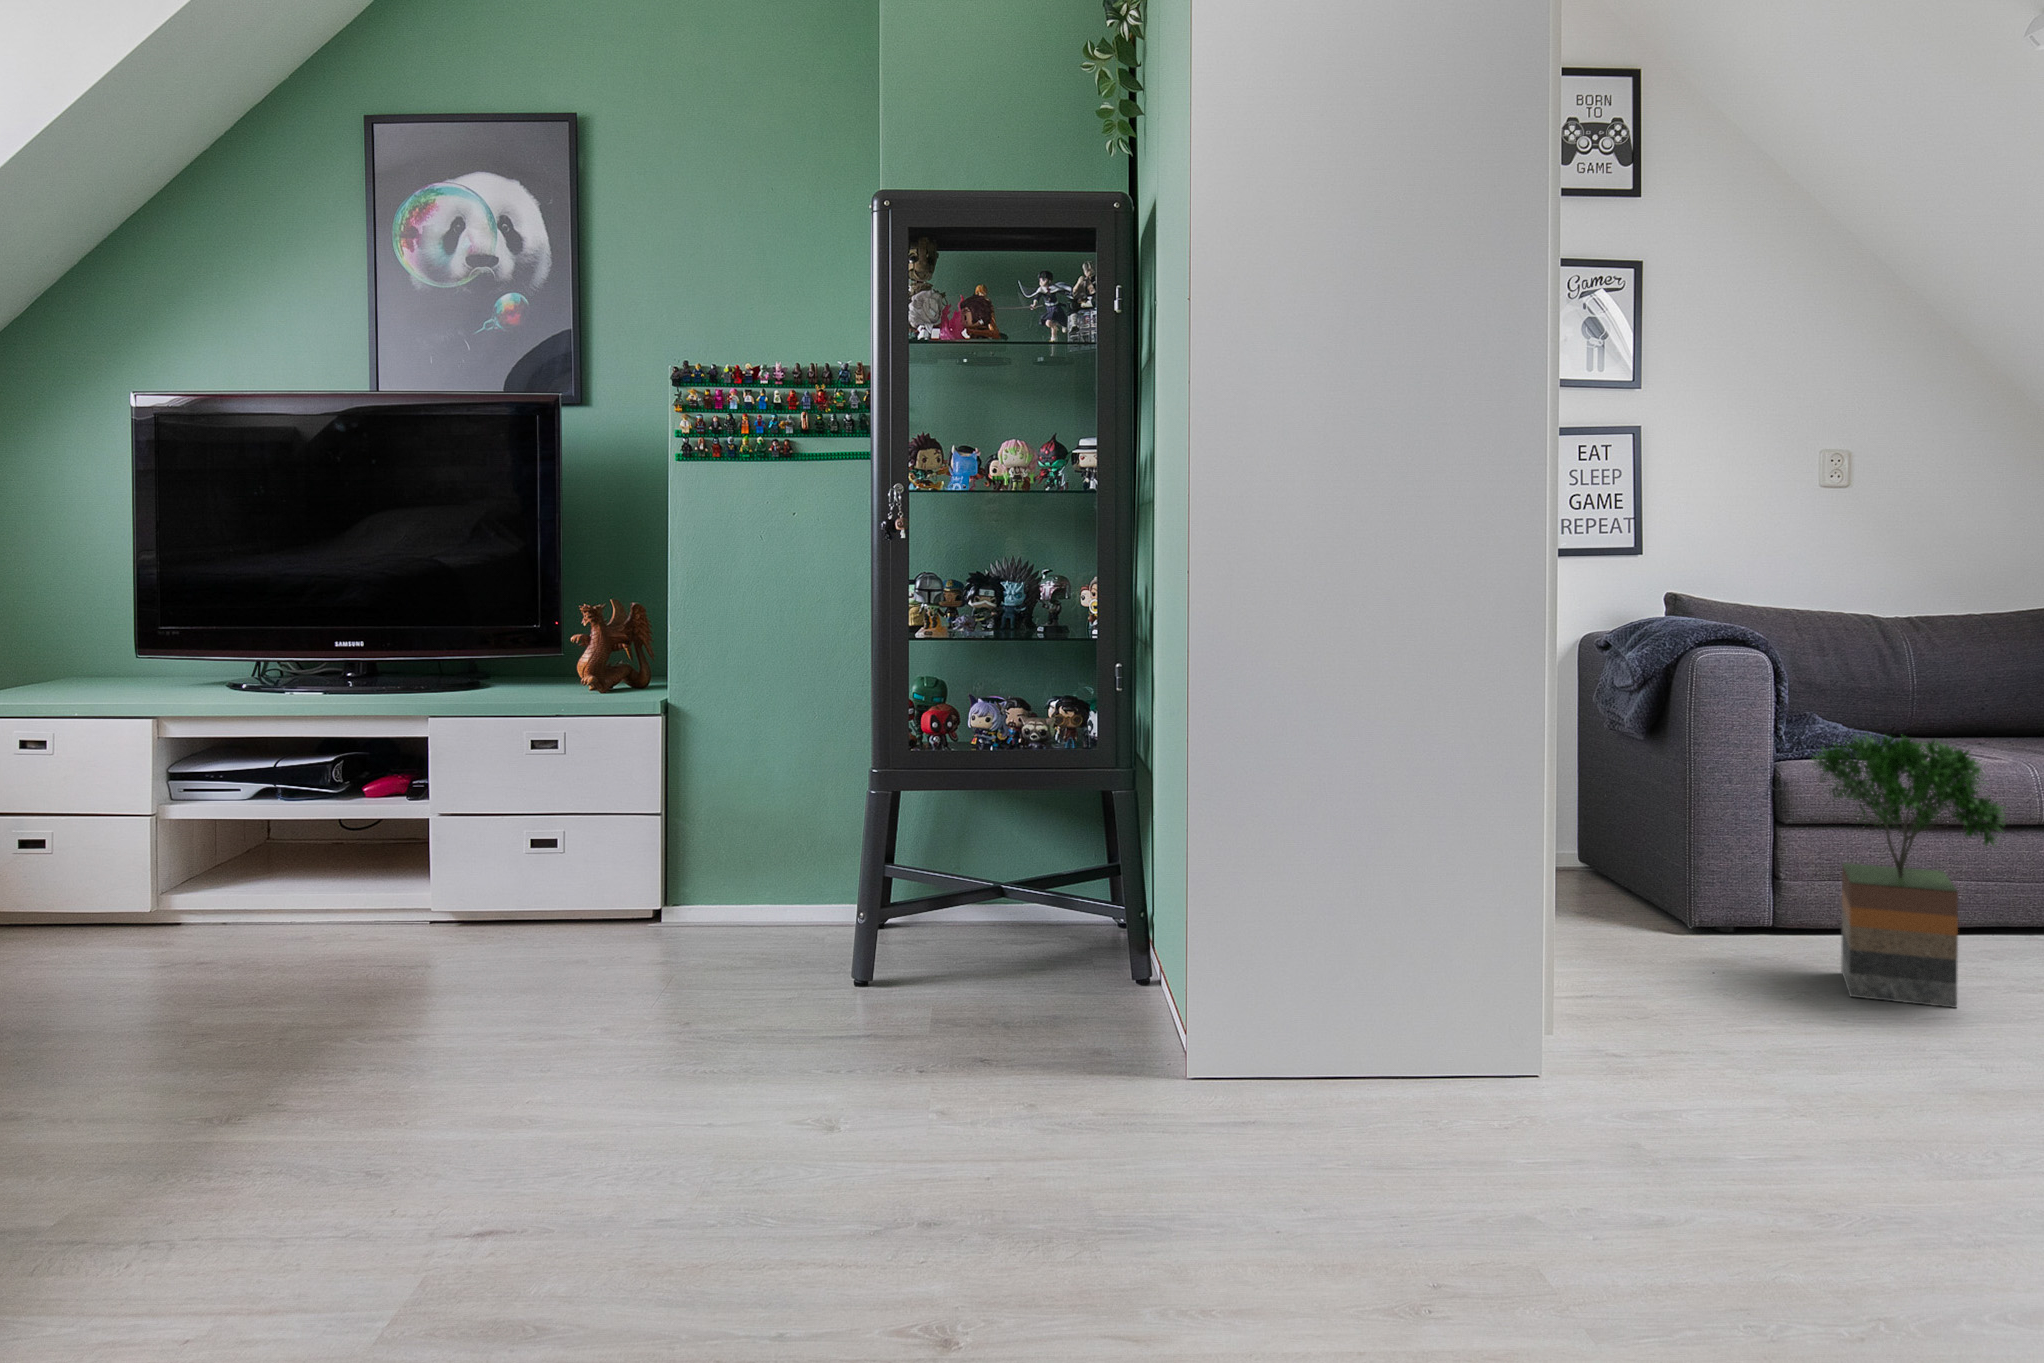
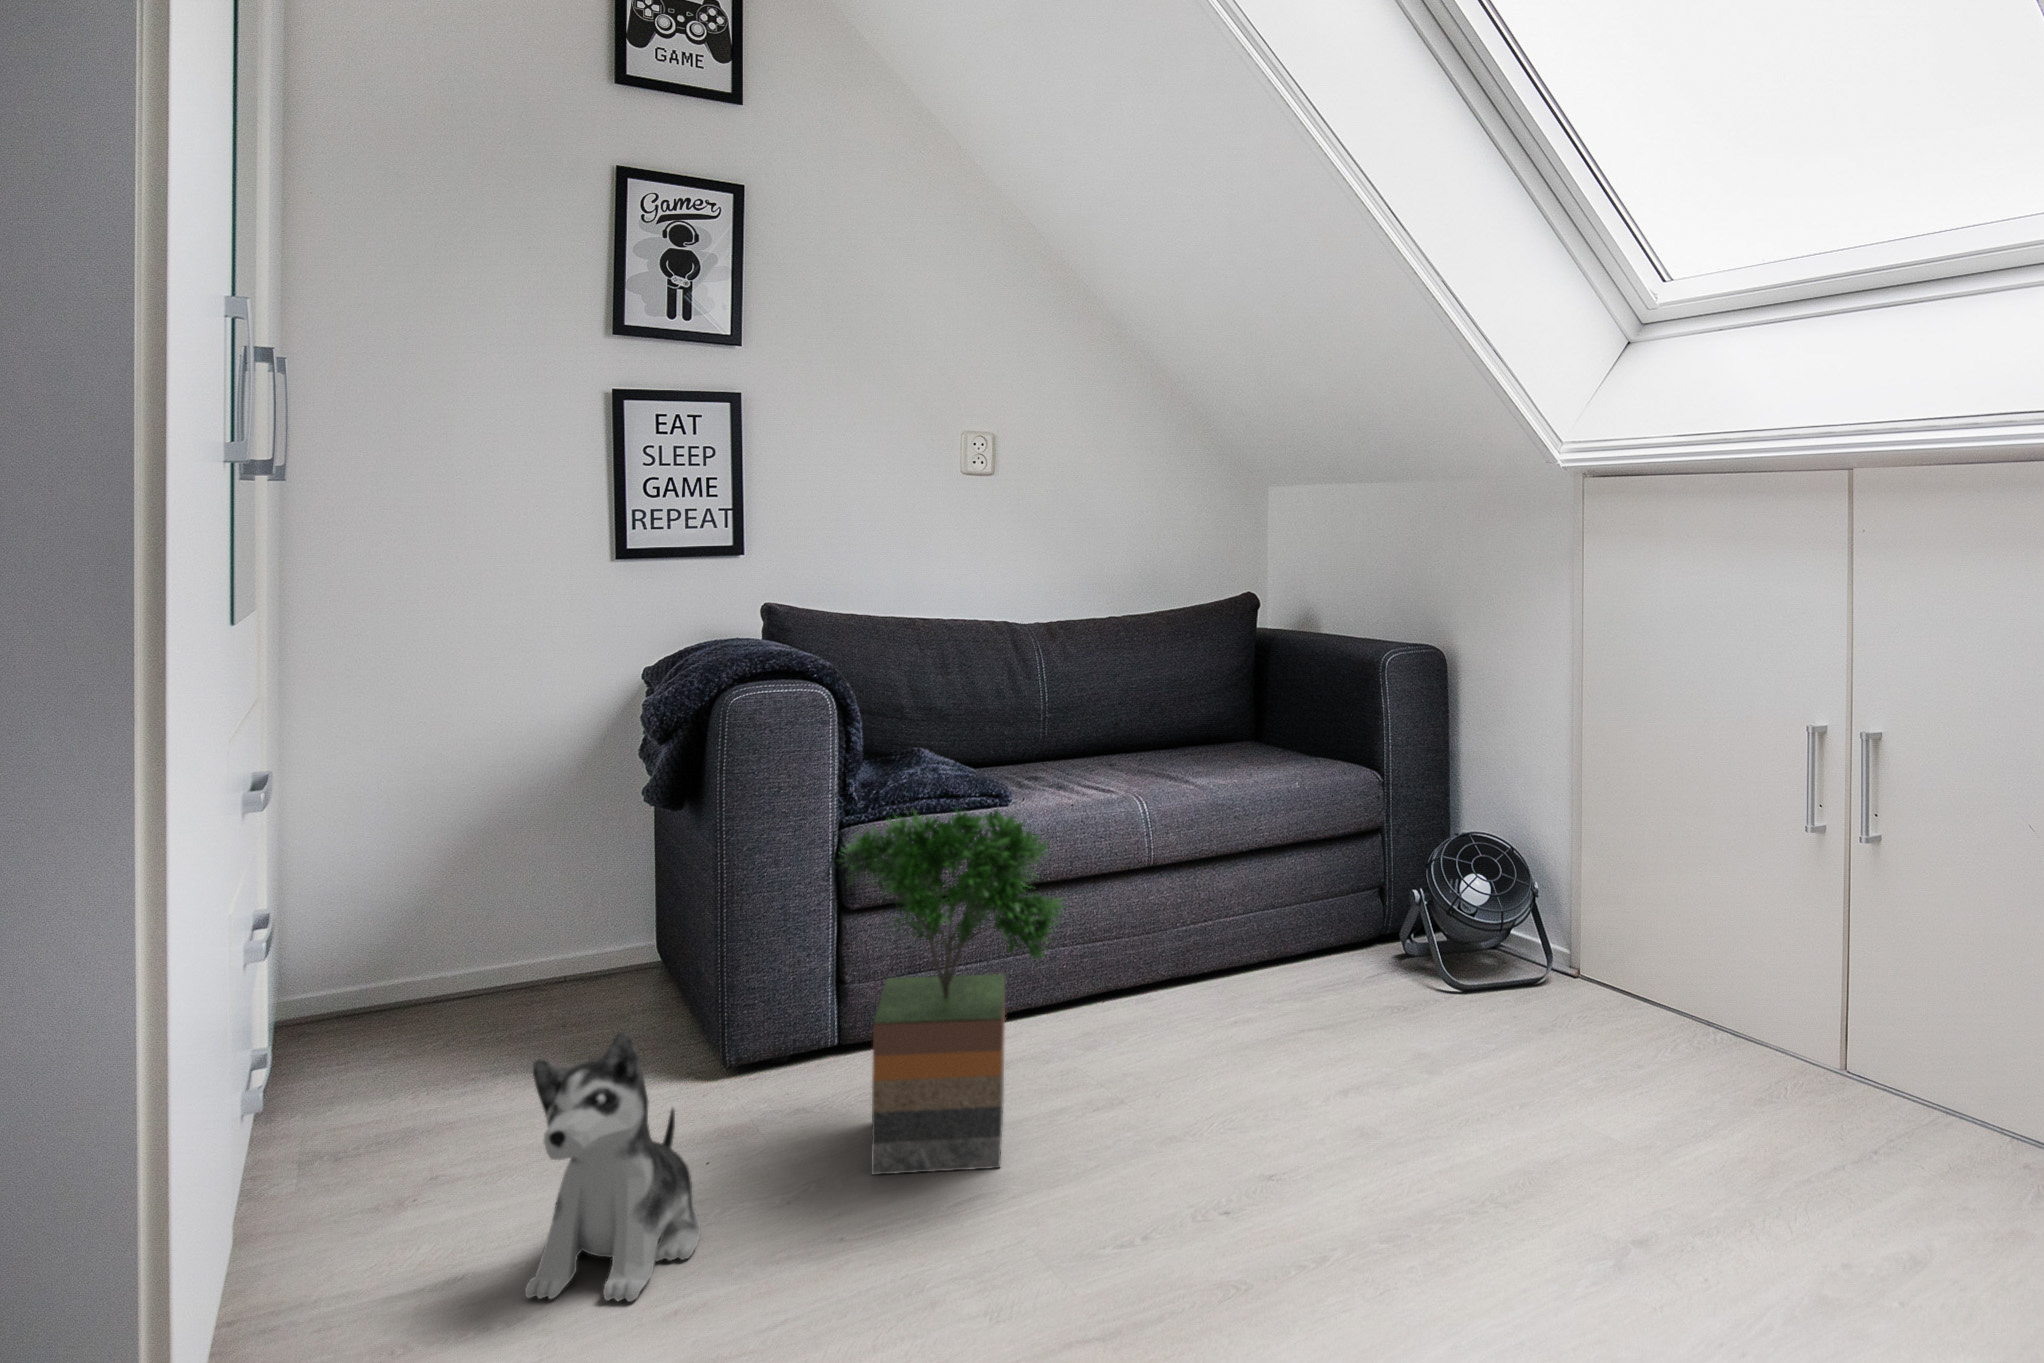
plush toy: none [1631,849,1741,1024] -> present [525,1032,701,1302]

